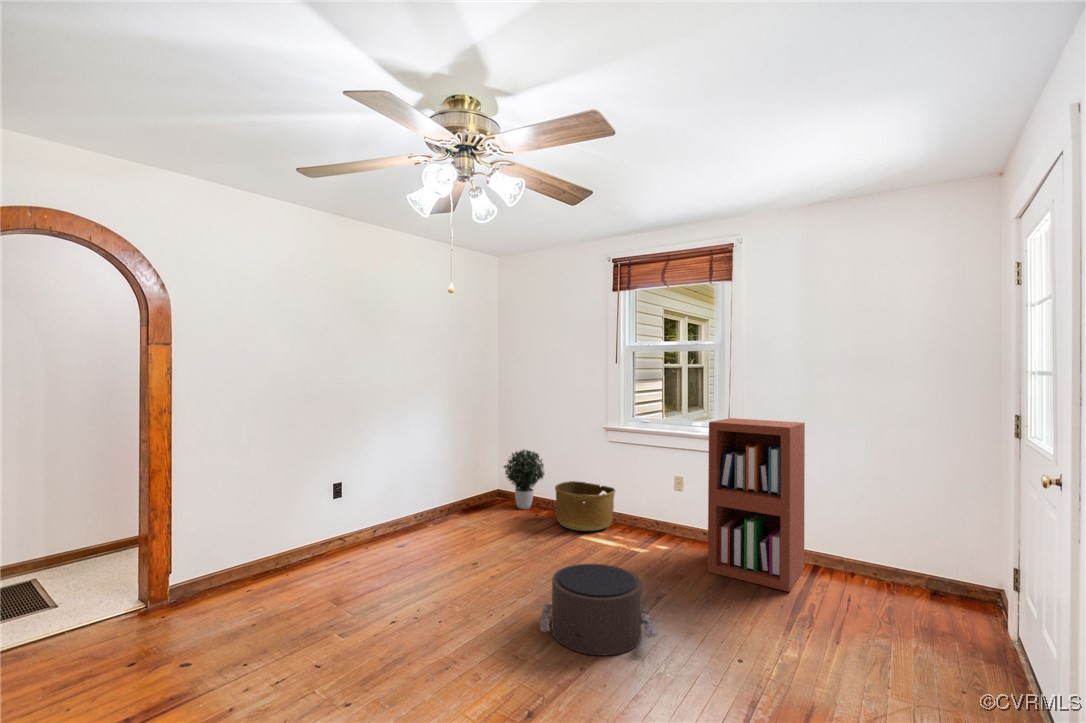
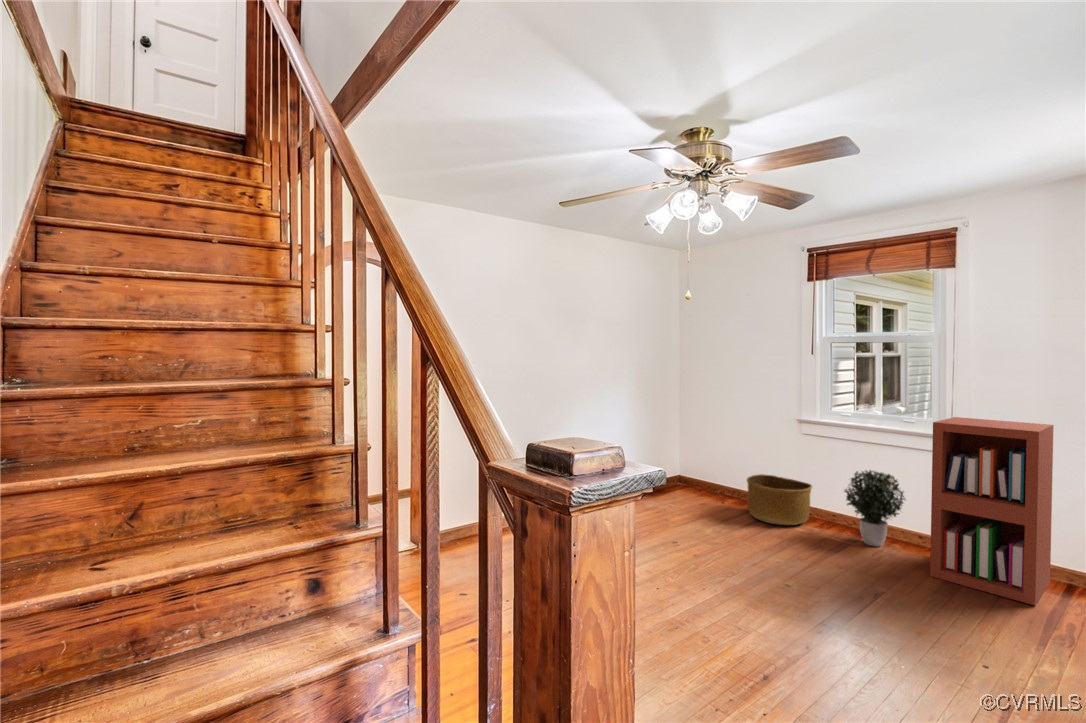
potted plant: present [504,450,544,509] -> present [845,470,906,547]
pouf: present [540,564,657,655] -> none [765,557,893,644]

